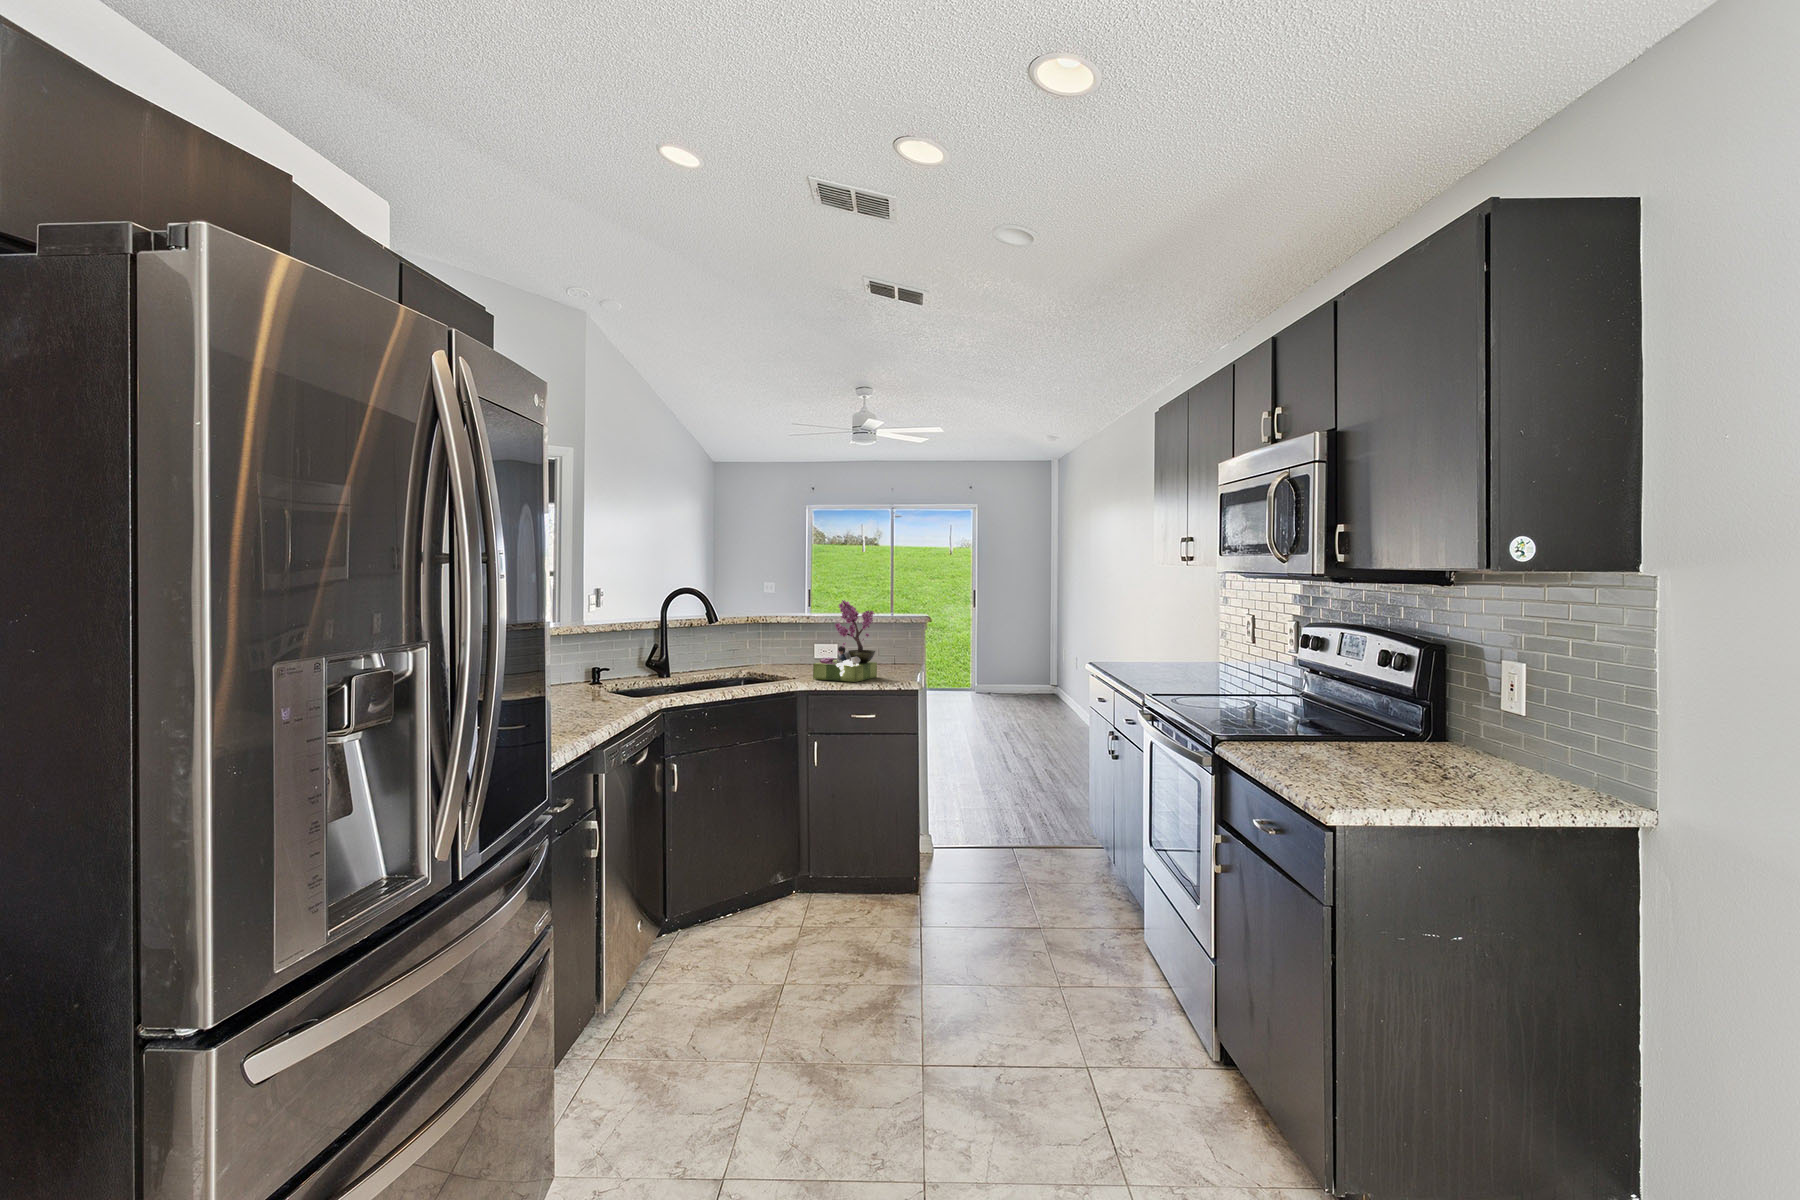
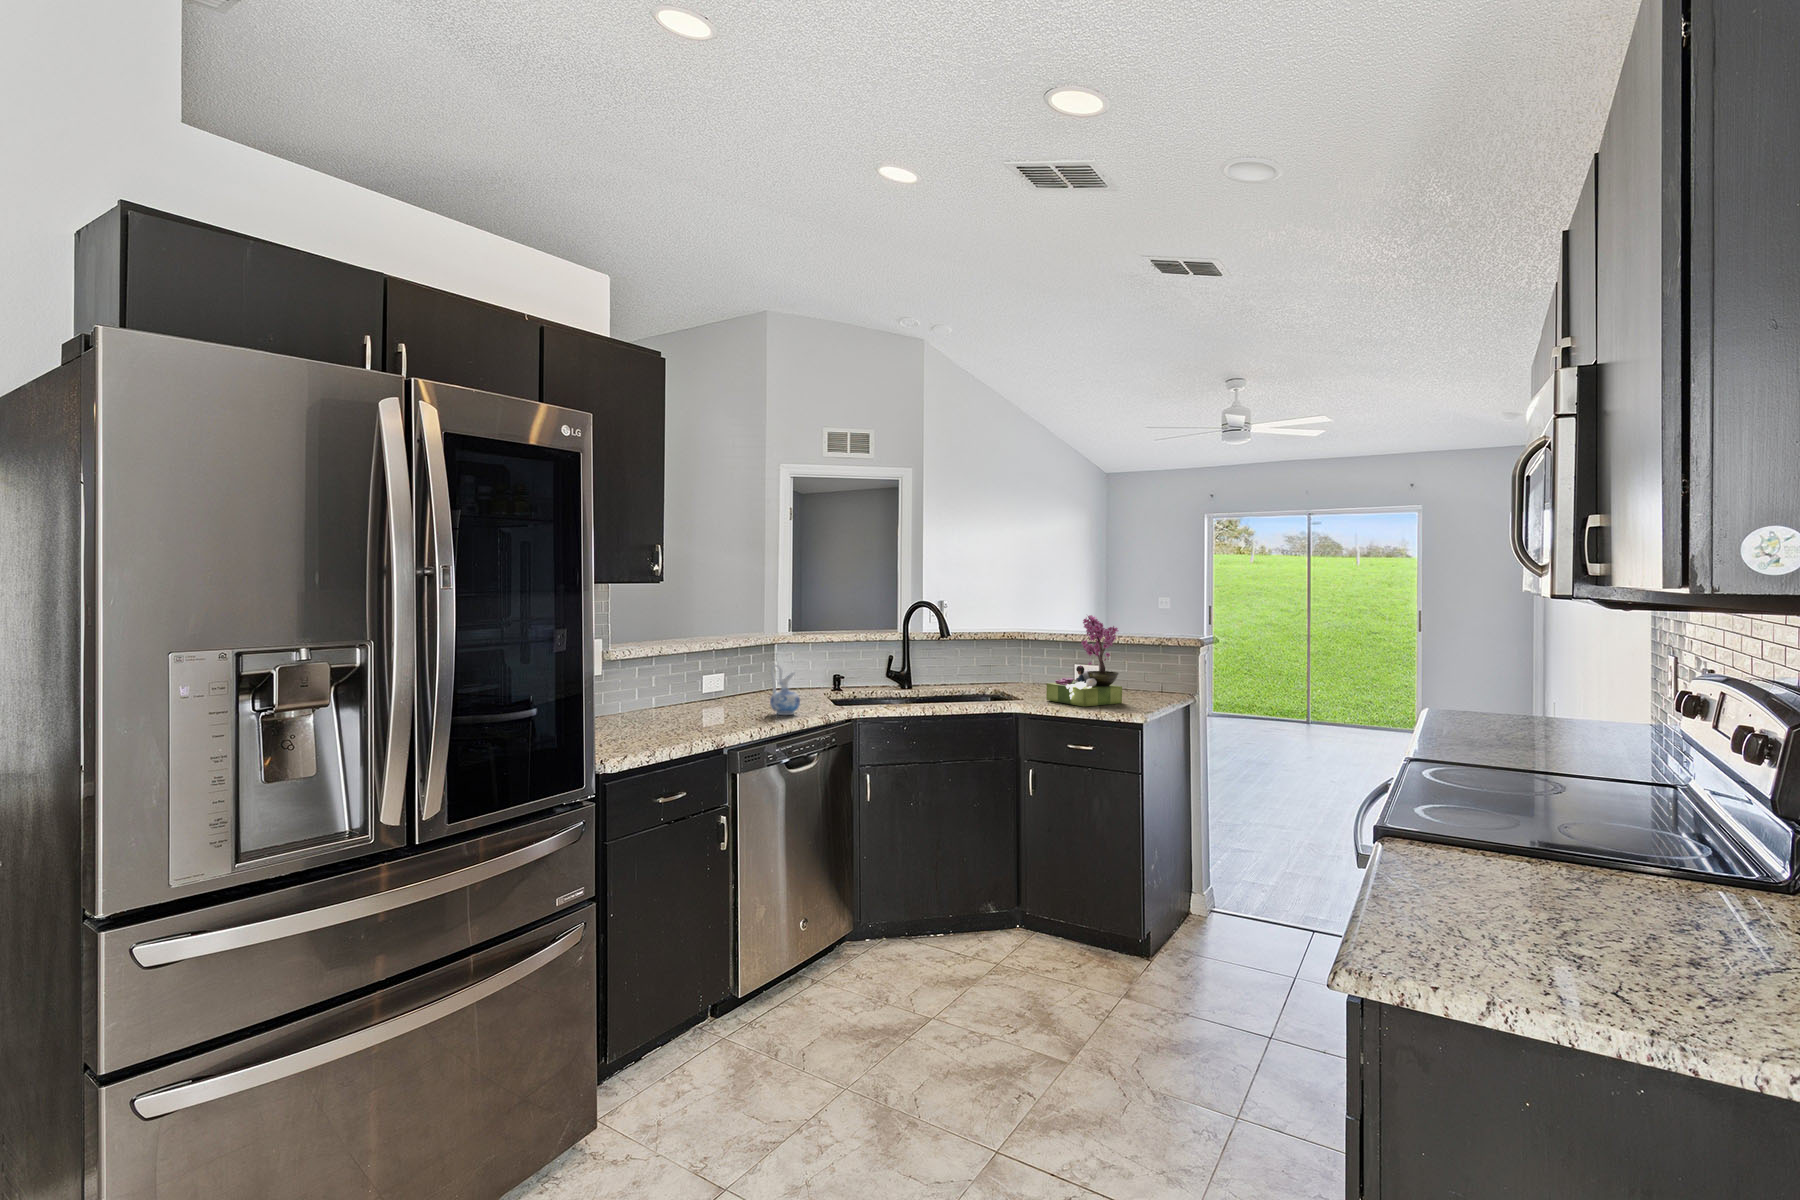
ceramic pitcher: none [579,658,612,712] -> present [770,664,800,715]

